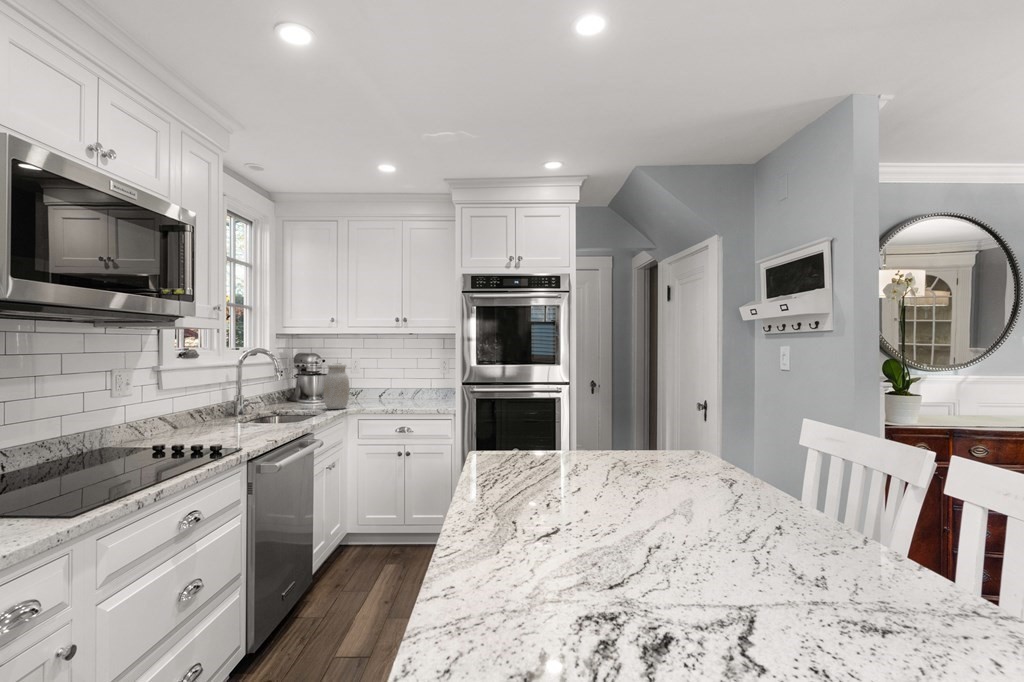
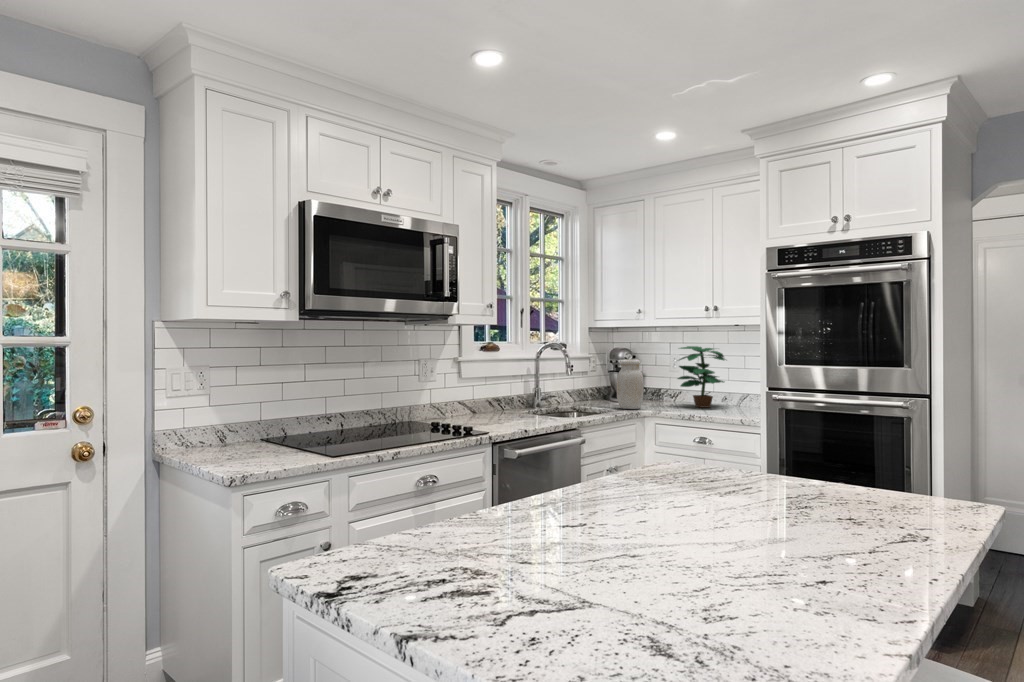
potted plant: none [370,351,414,403] -> present [678,346,725,408]

